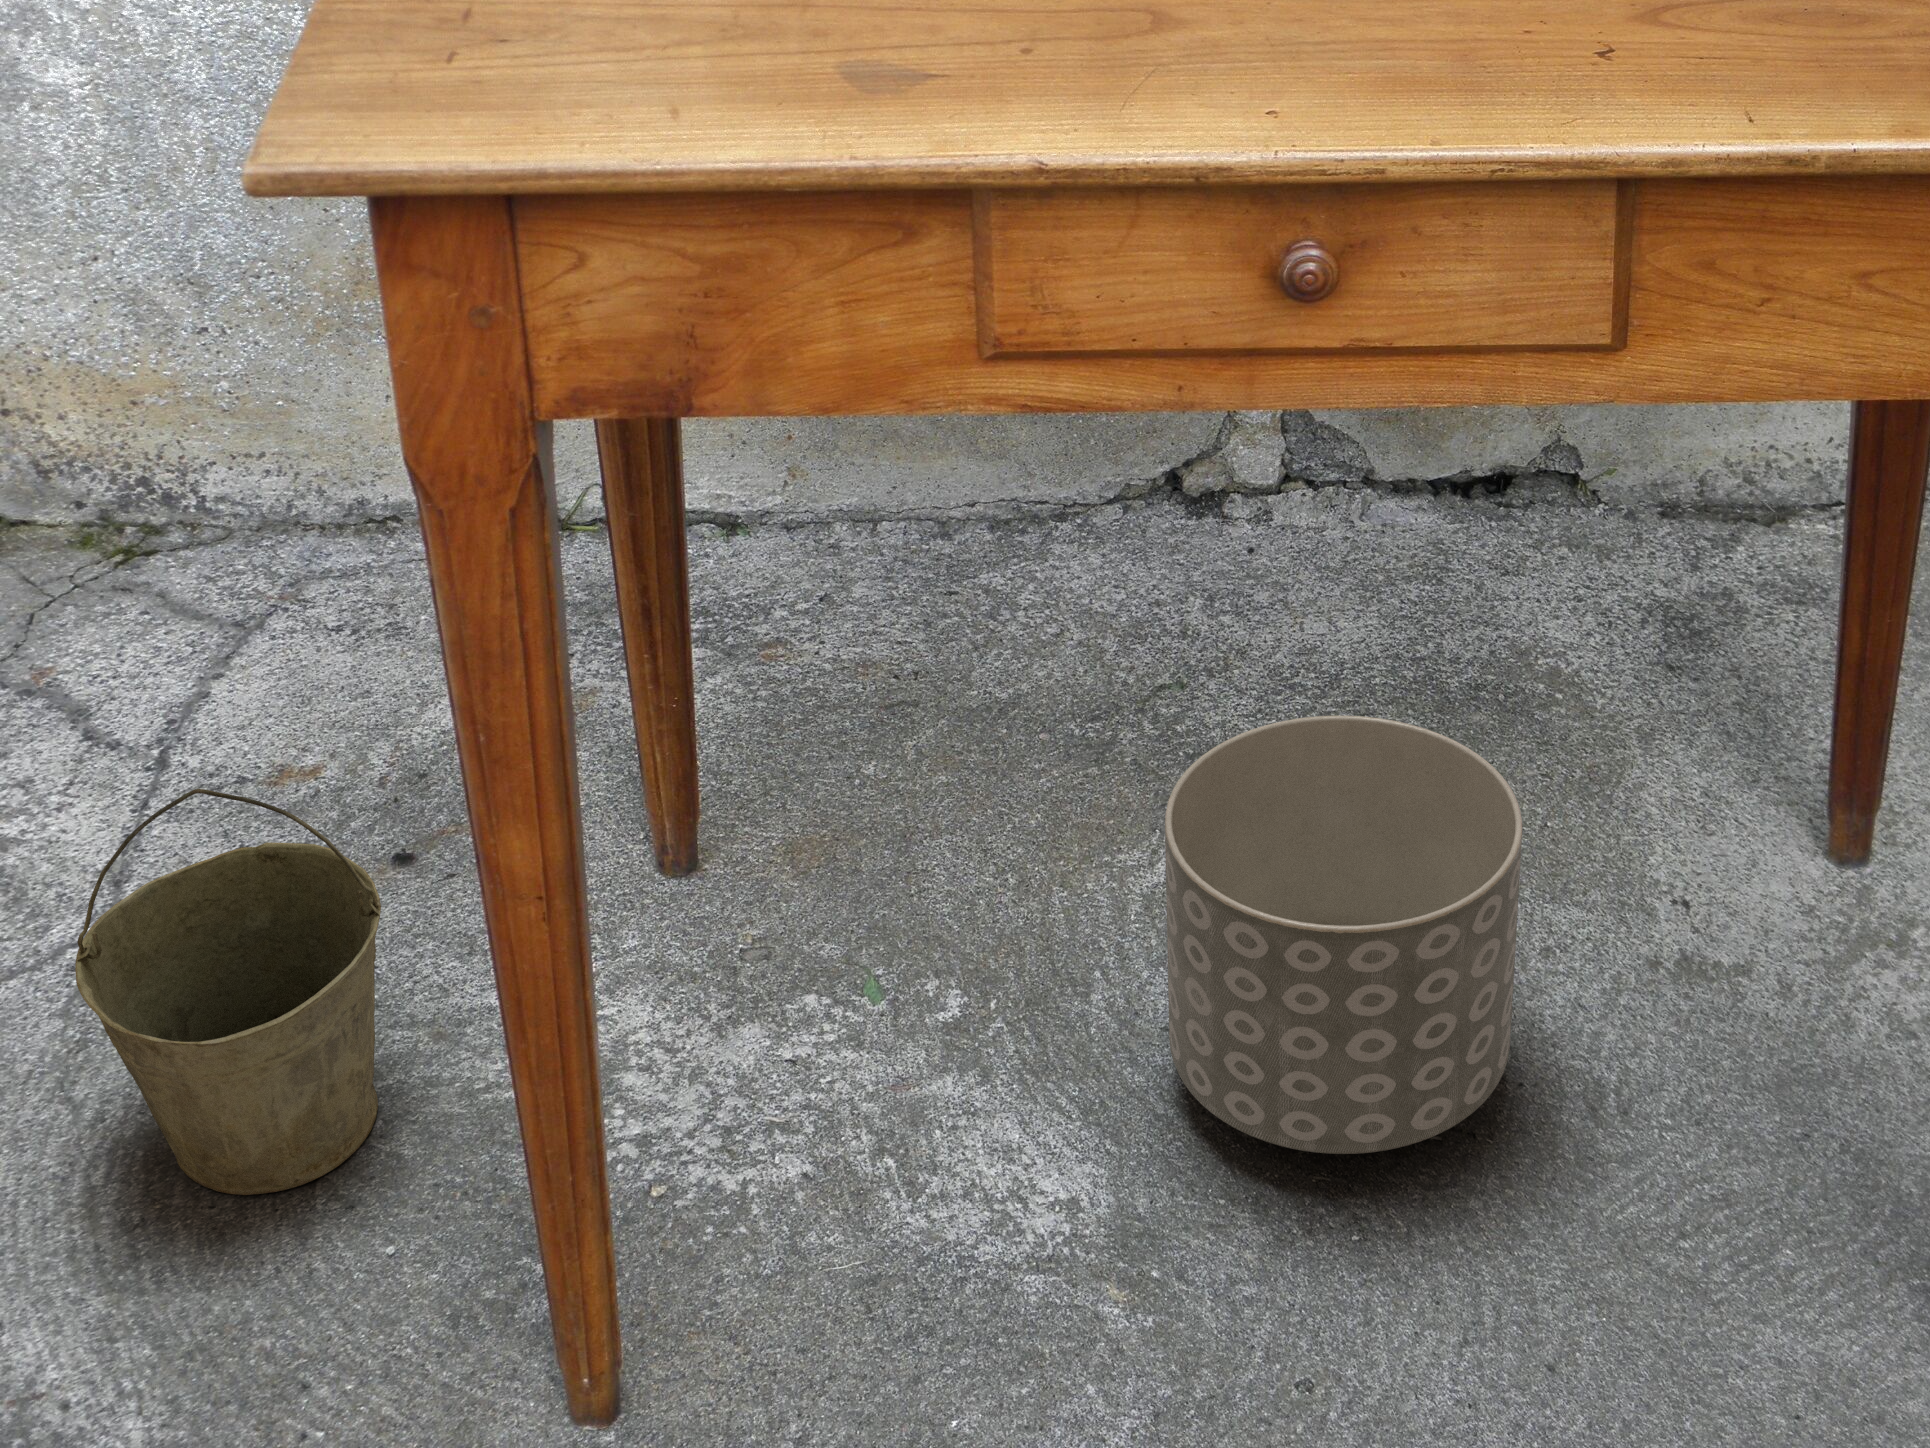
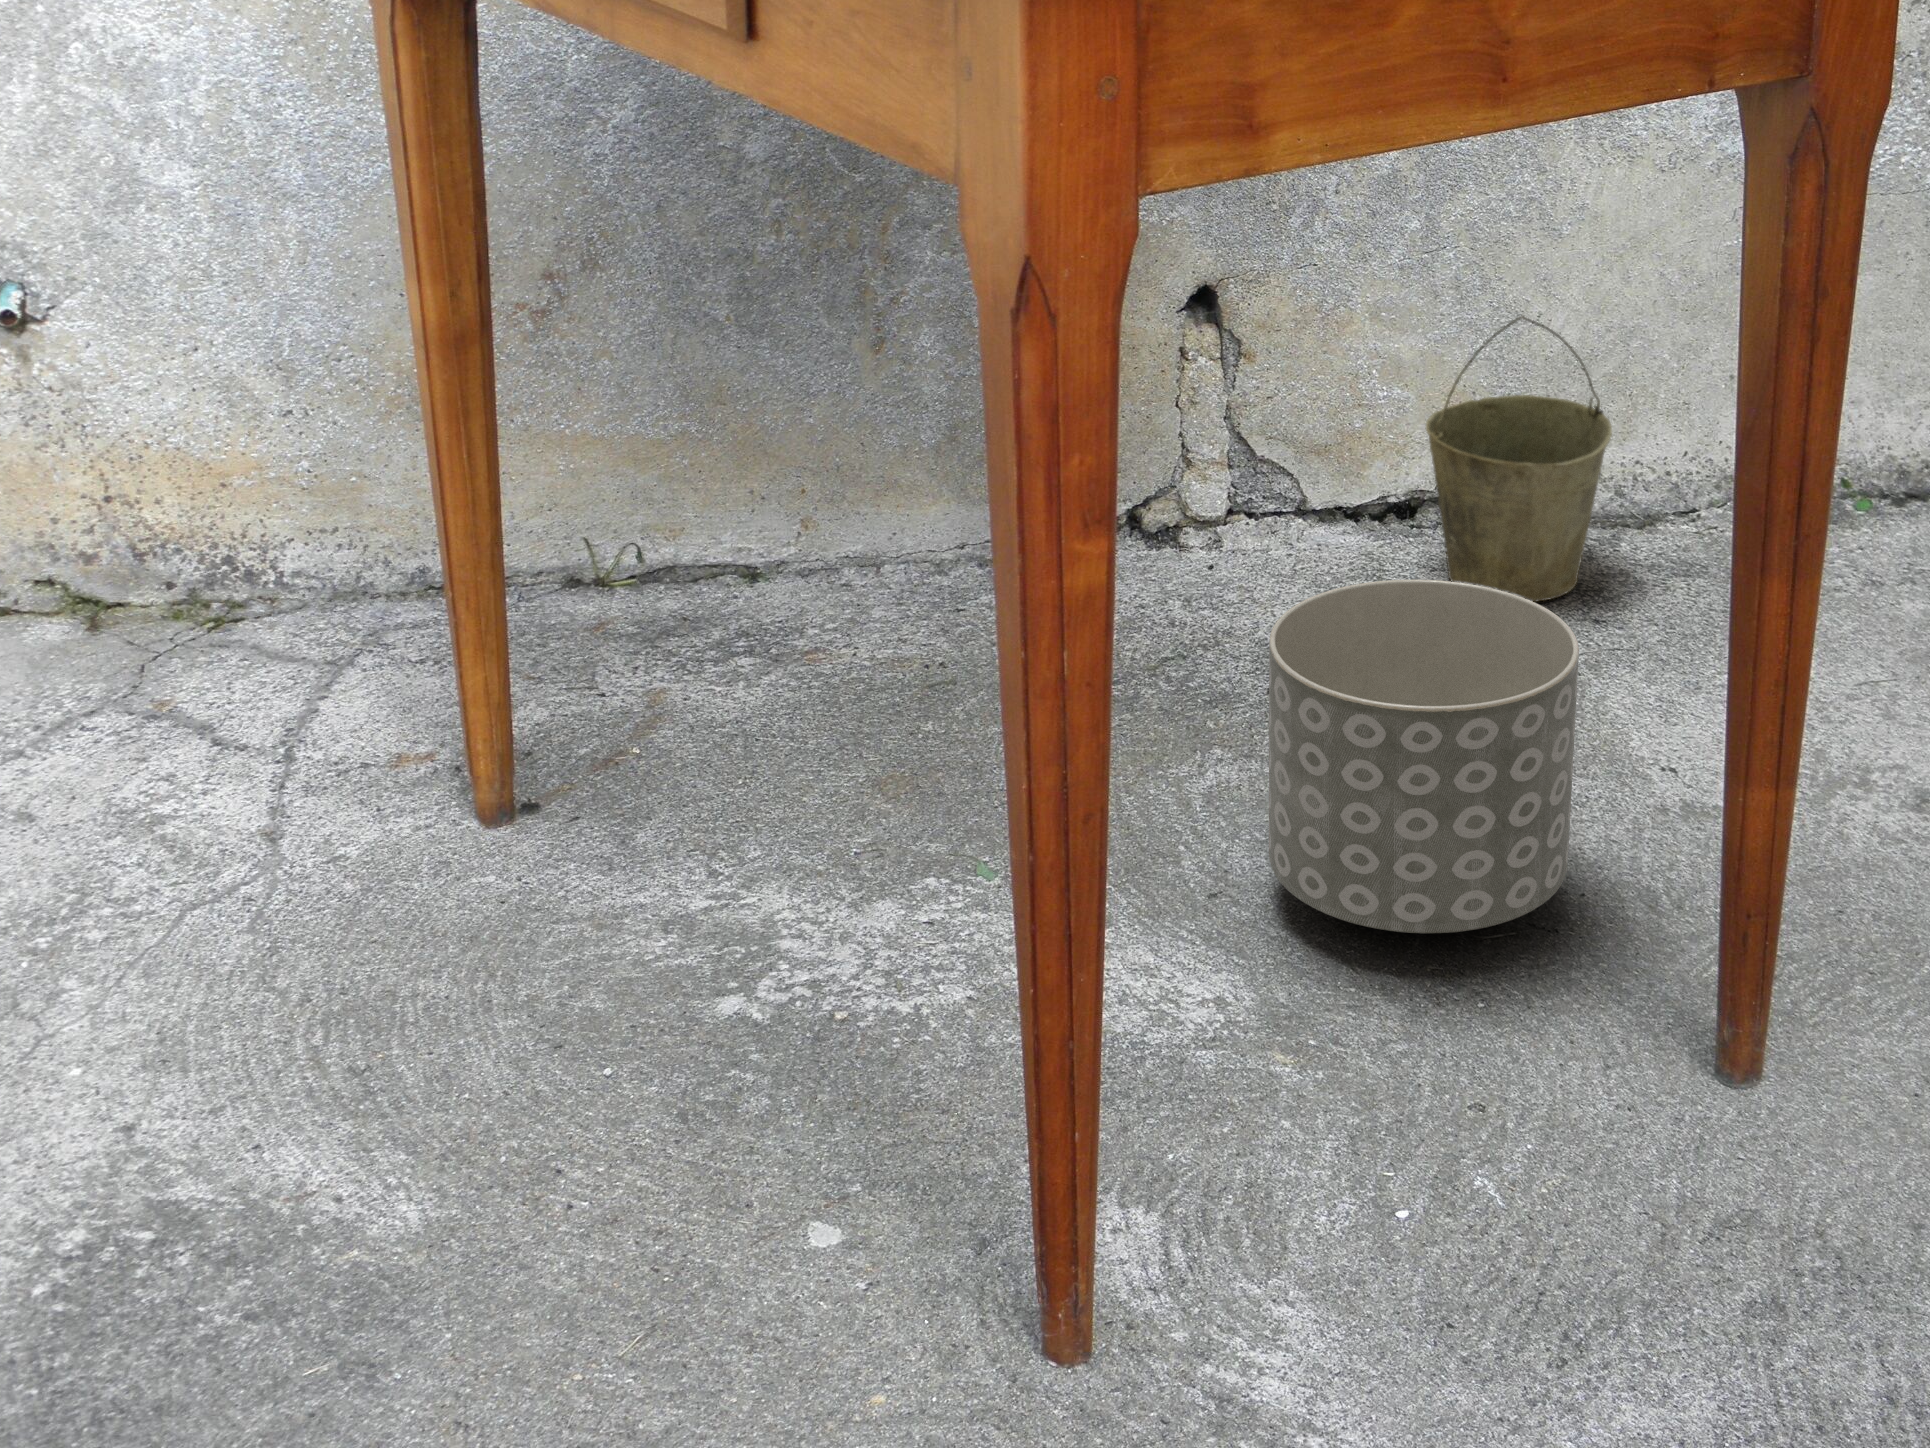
bucket: present [75,789,381,1195] -> present [1426,317,1612,602]

